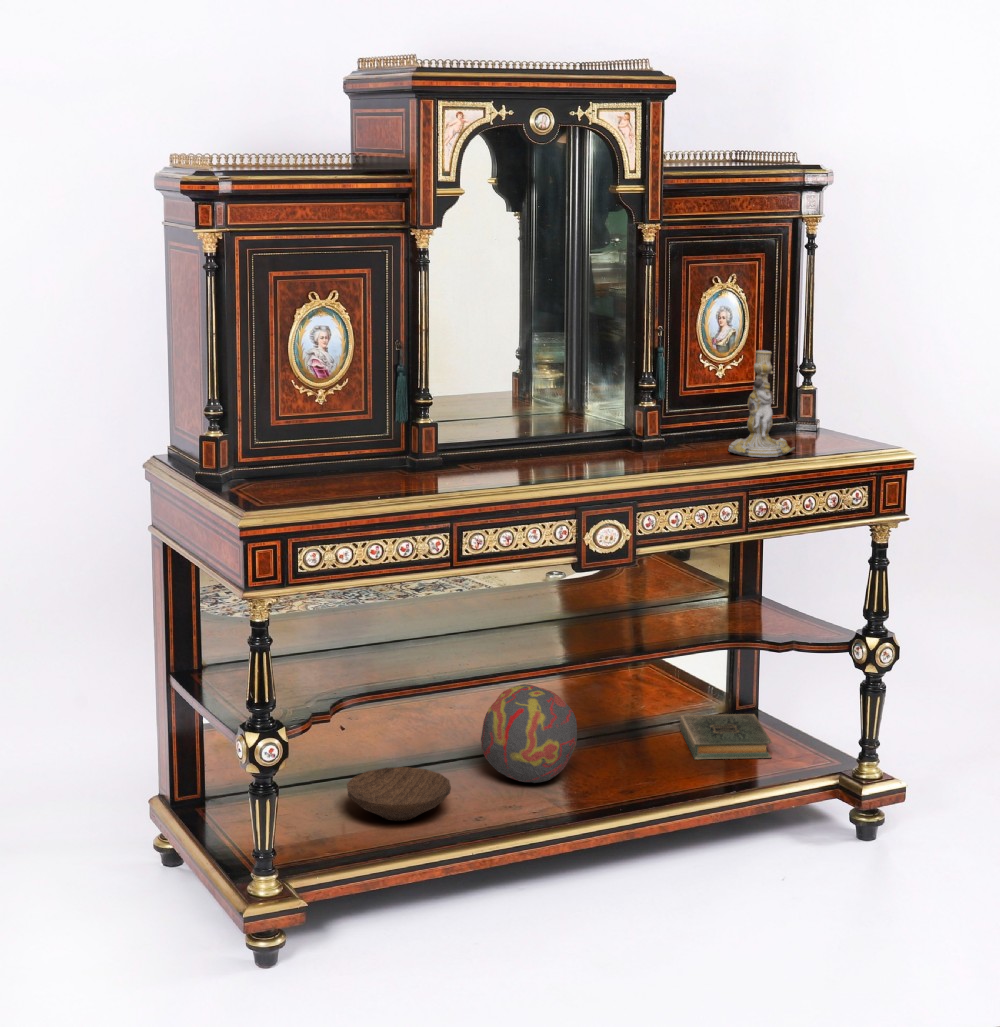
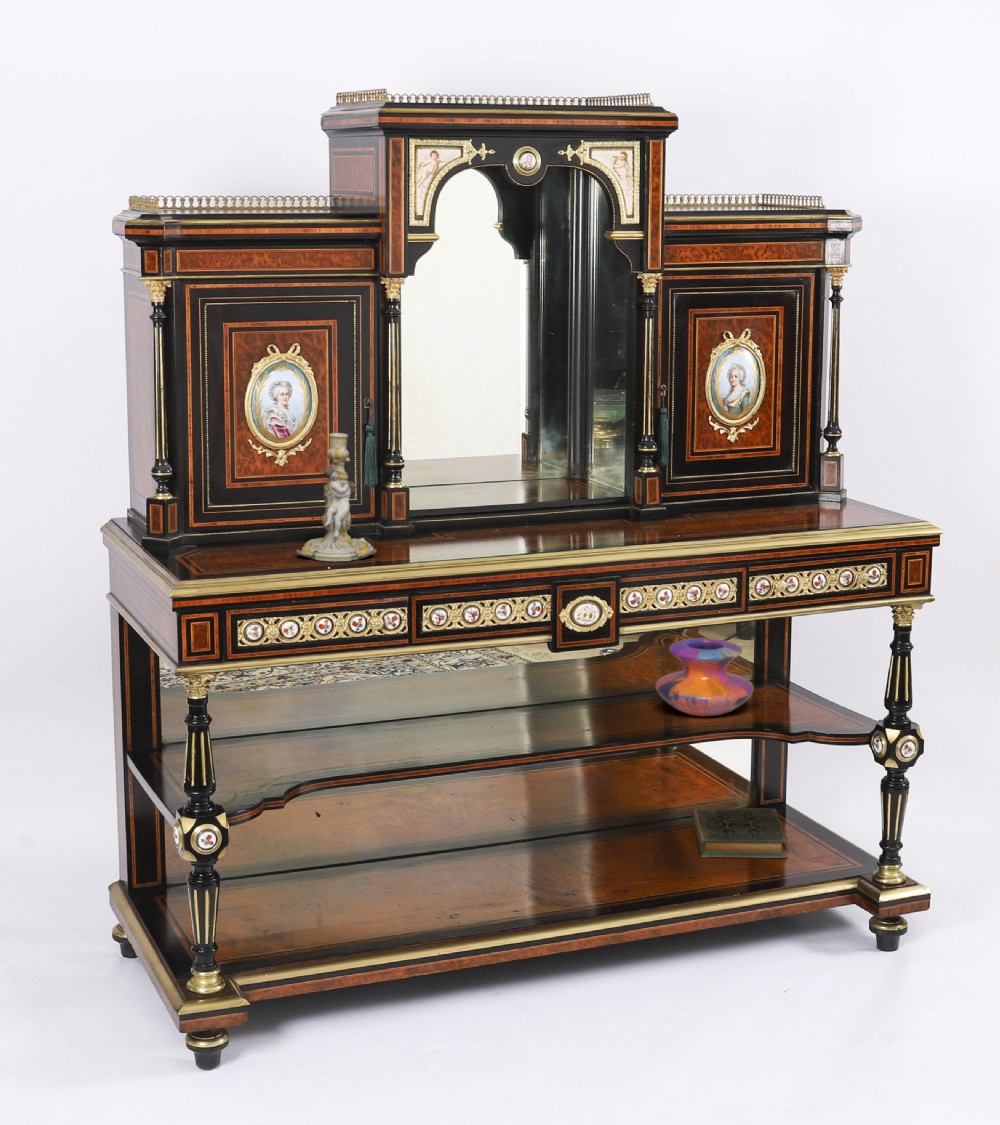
candlestick: present [728,350,795,457] -> present [296,433,376,561]
decorative vase: none [650,559,739,630] -> present [656,638,754,716]
decorative orb: present [481,684,577,783] -> none [464,771,568,878]
wooden bowl: present [347,767,451,821] -> none [310,857,422,916]

